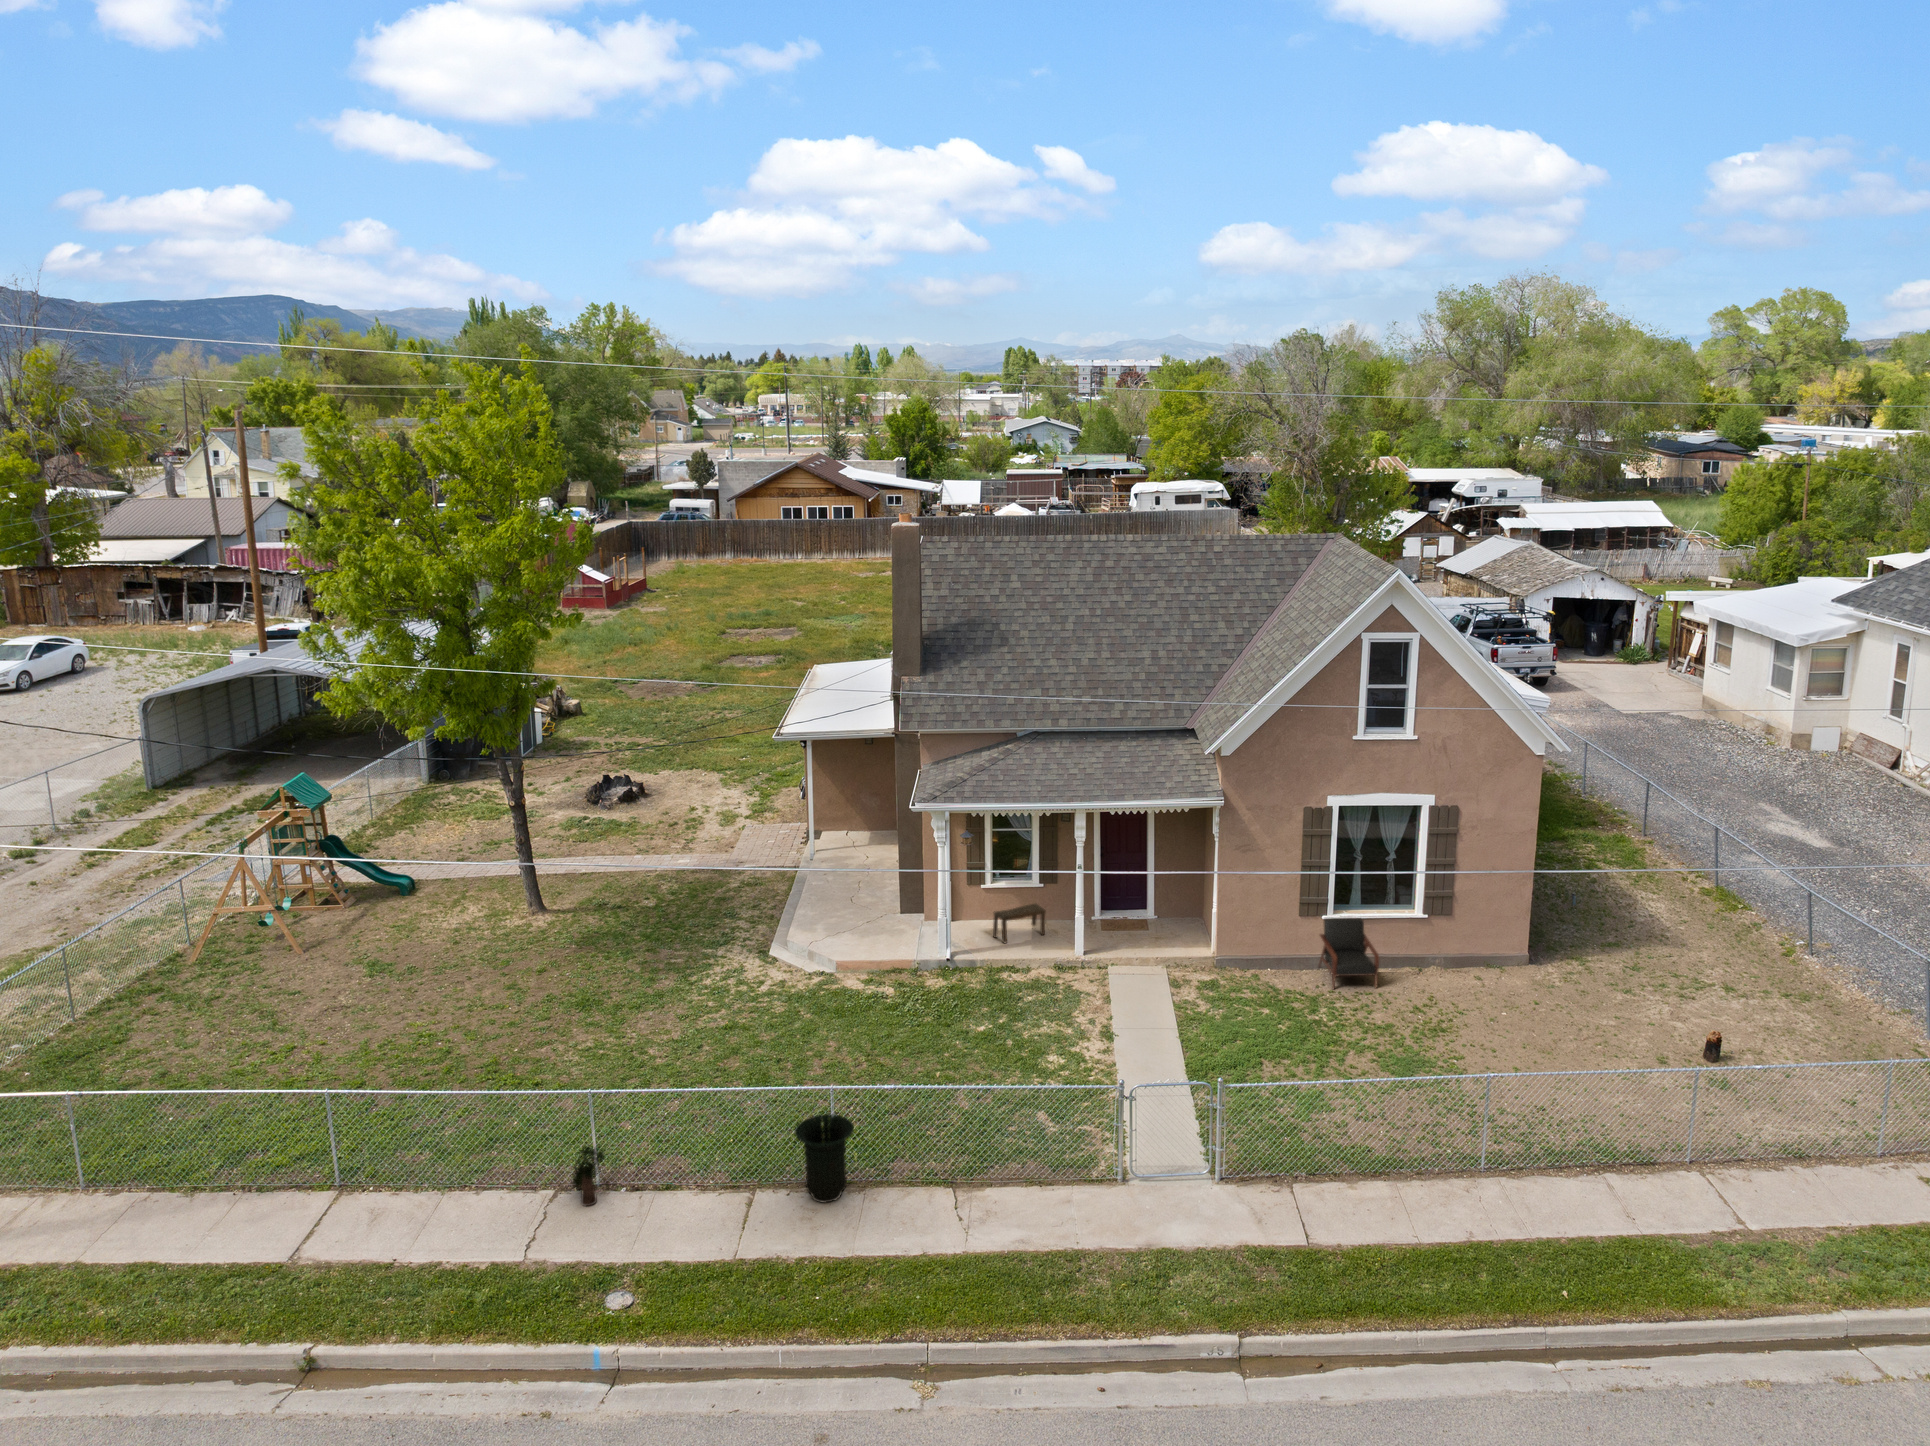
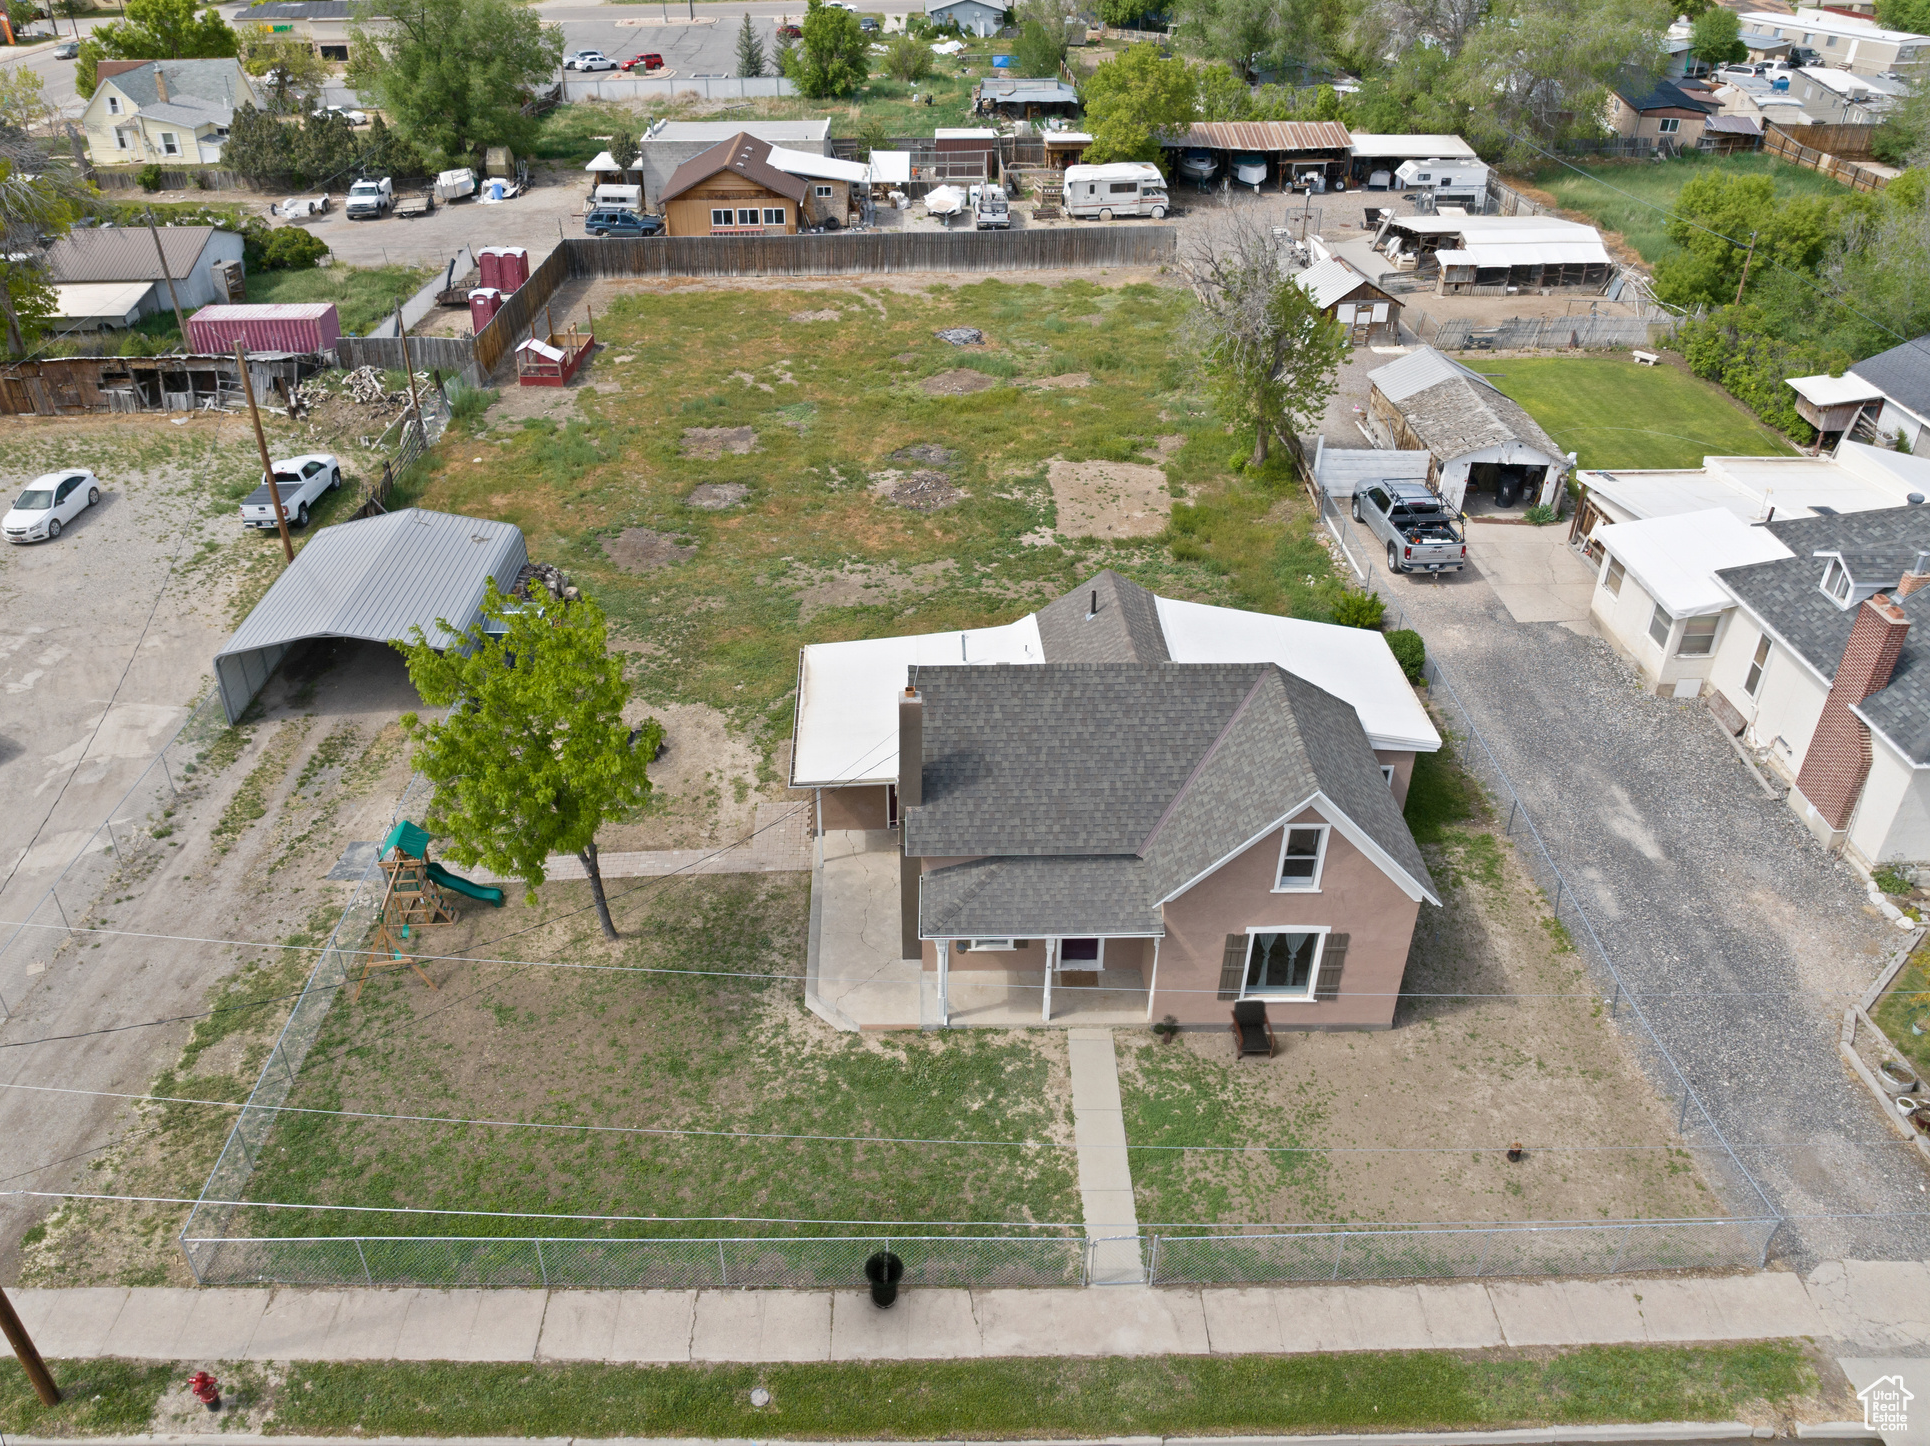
bench: present [993,904,1046,943] -> none [974,955,1016,992]
potted plant: present [571,1145,610,1206] -> present [1154,1015,1178,1044]

